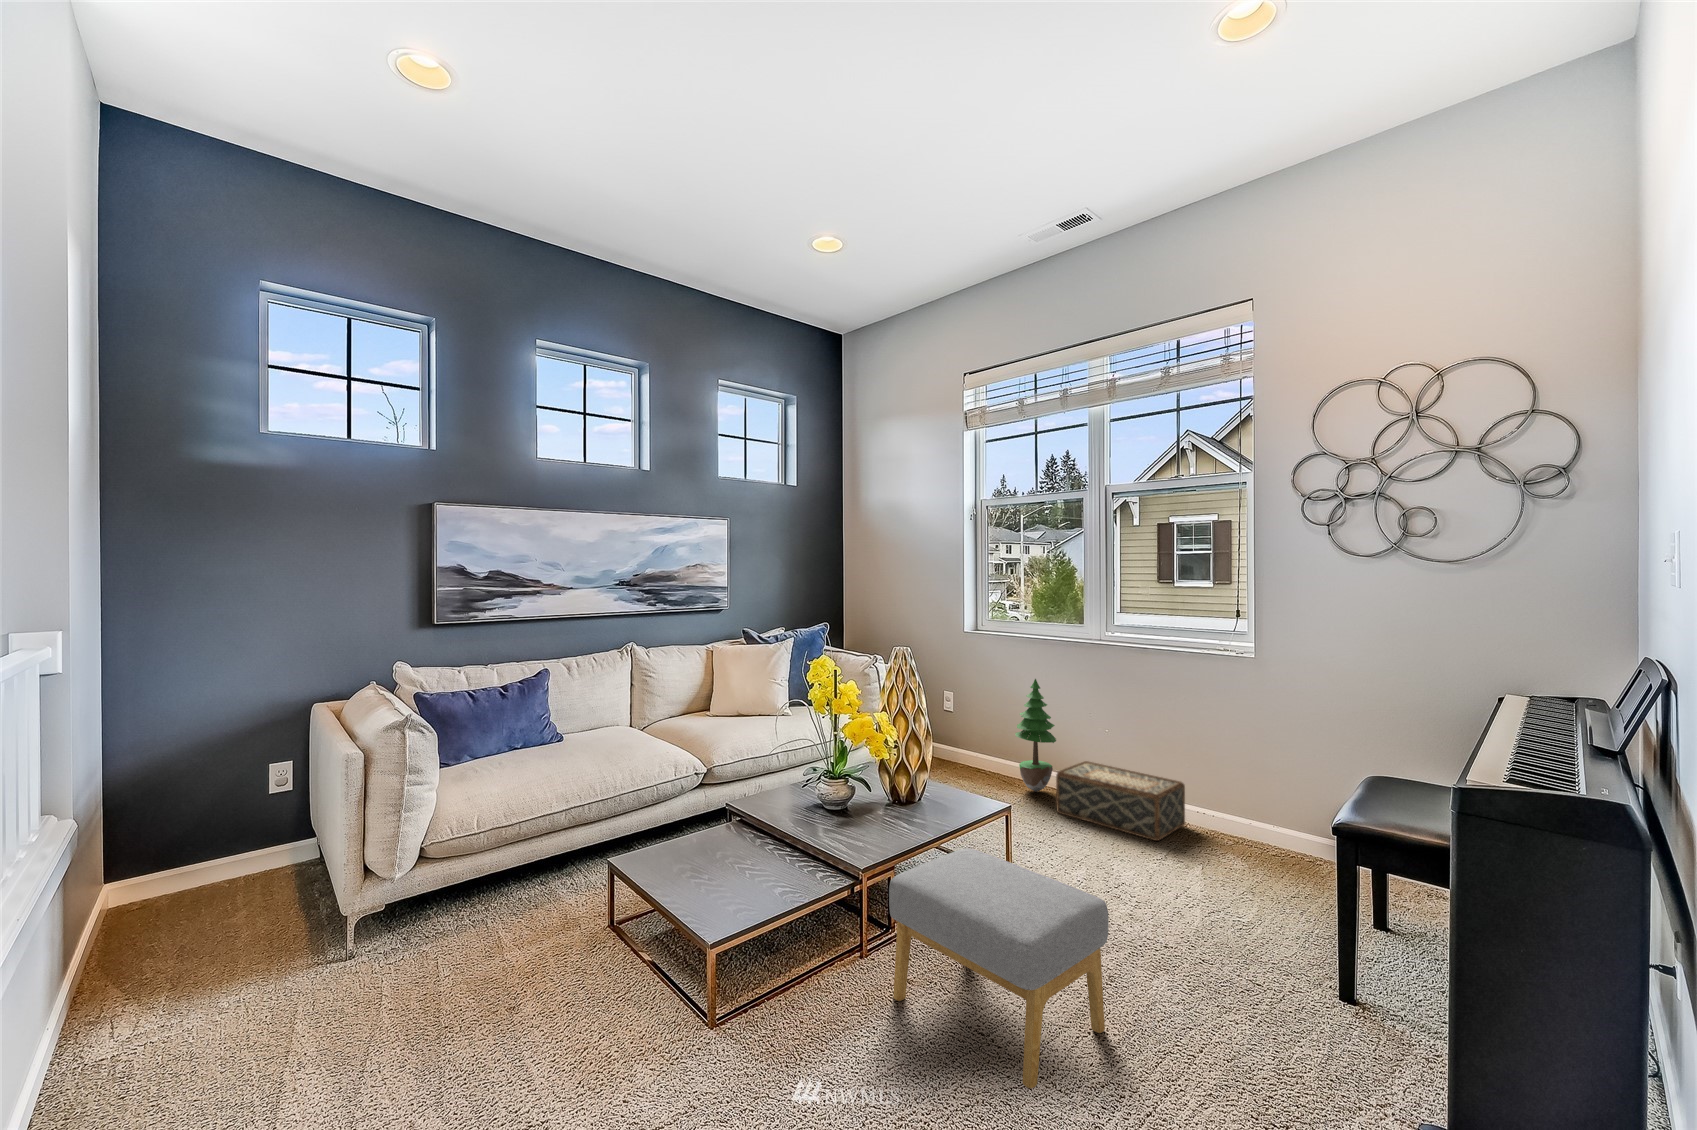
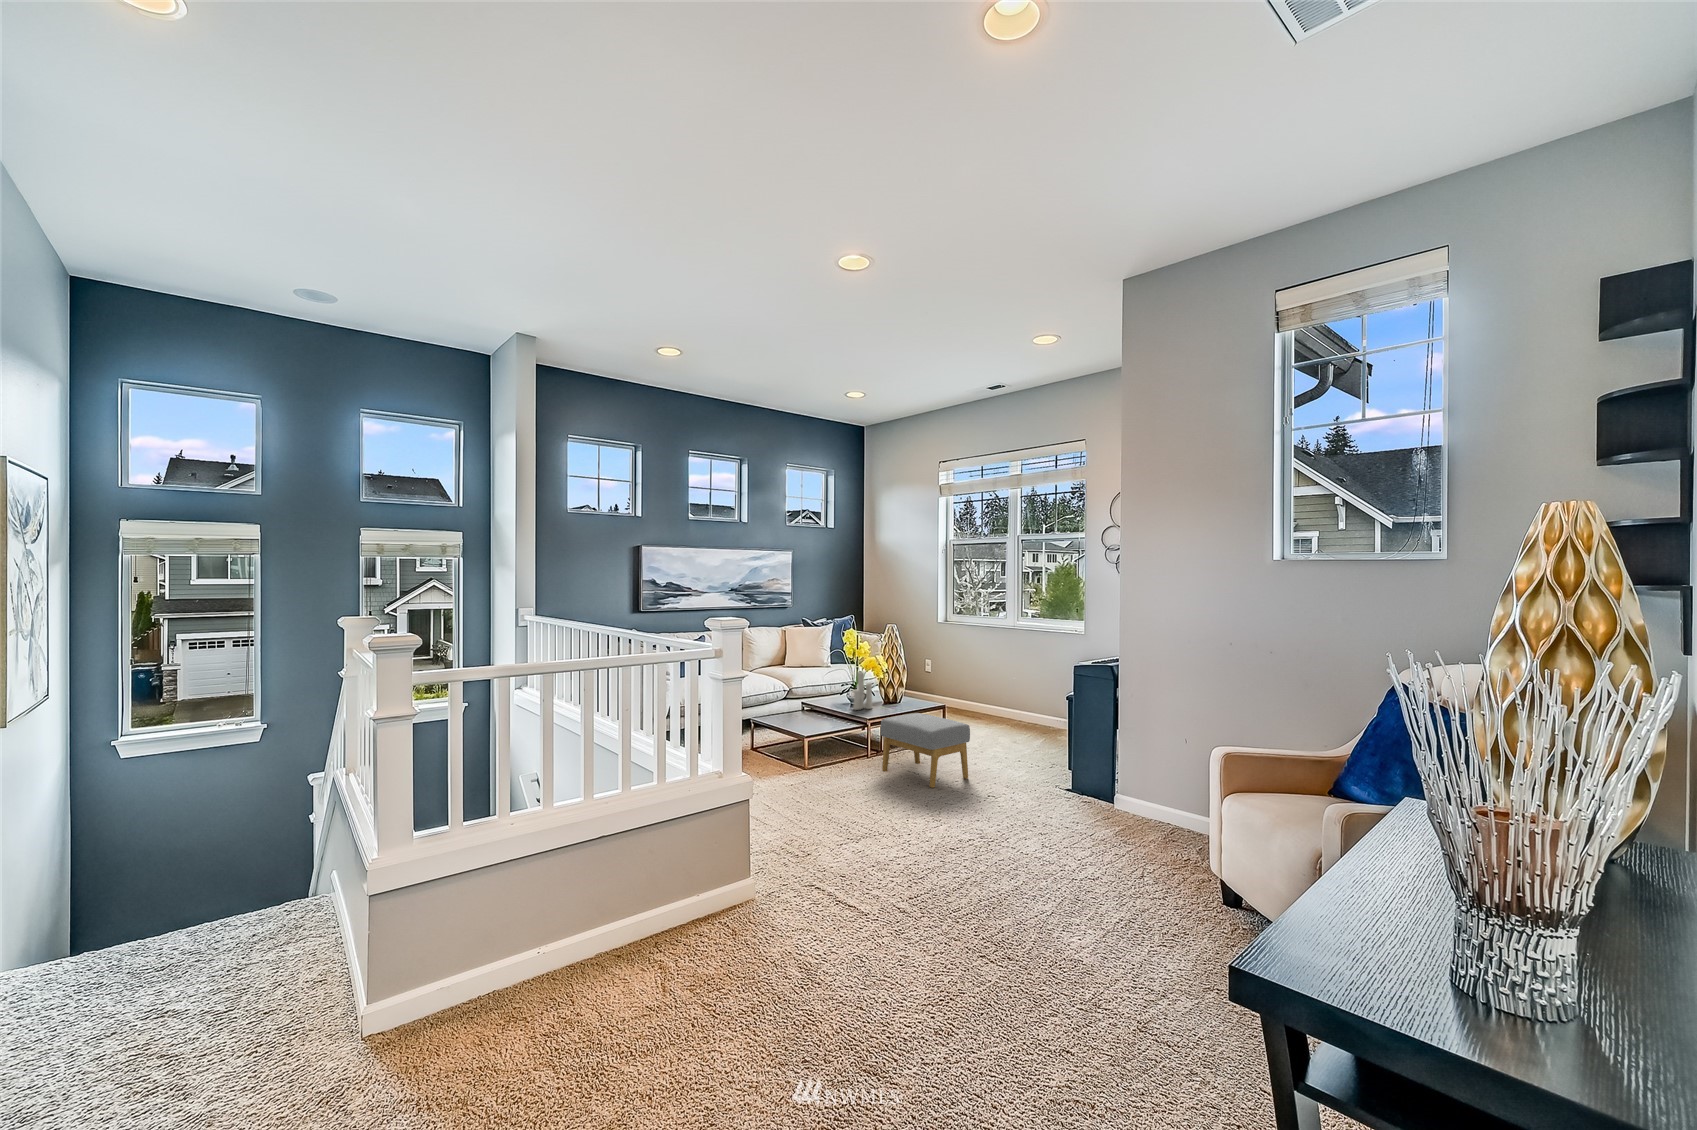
potted tree: present [1015,679,1056,792] -> none [963,648,987,715]
candle: none [825,732,867,833] -> present [853,671,872,710]
woven basket: present [1056,761,1185,841] -> none [983,696,1052,733]

